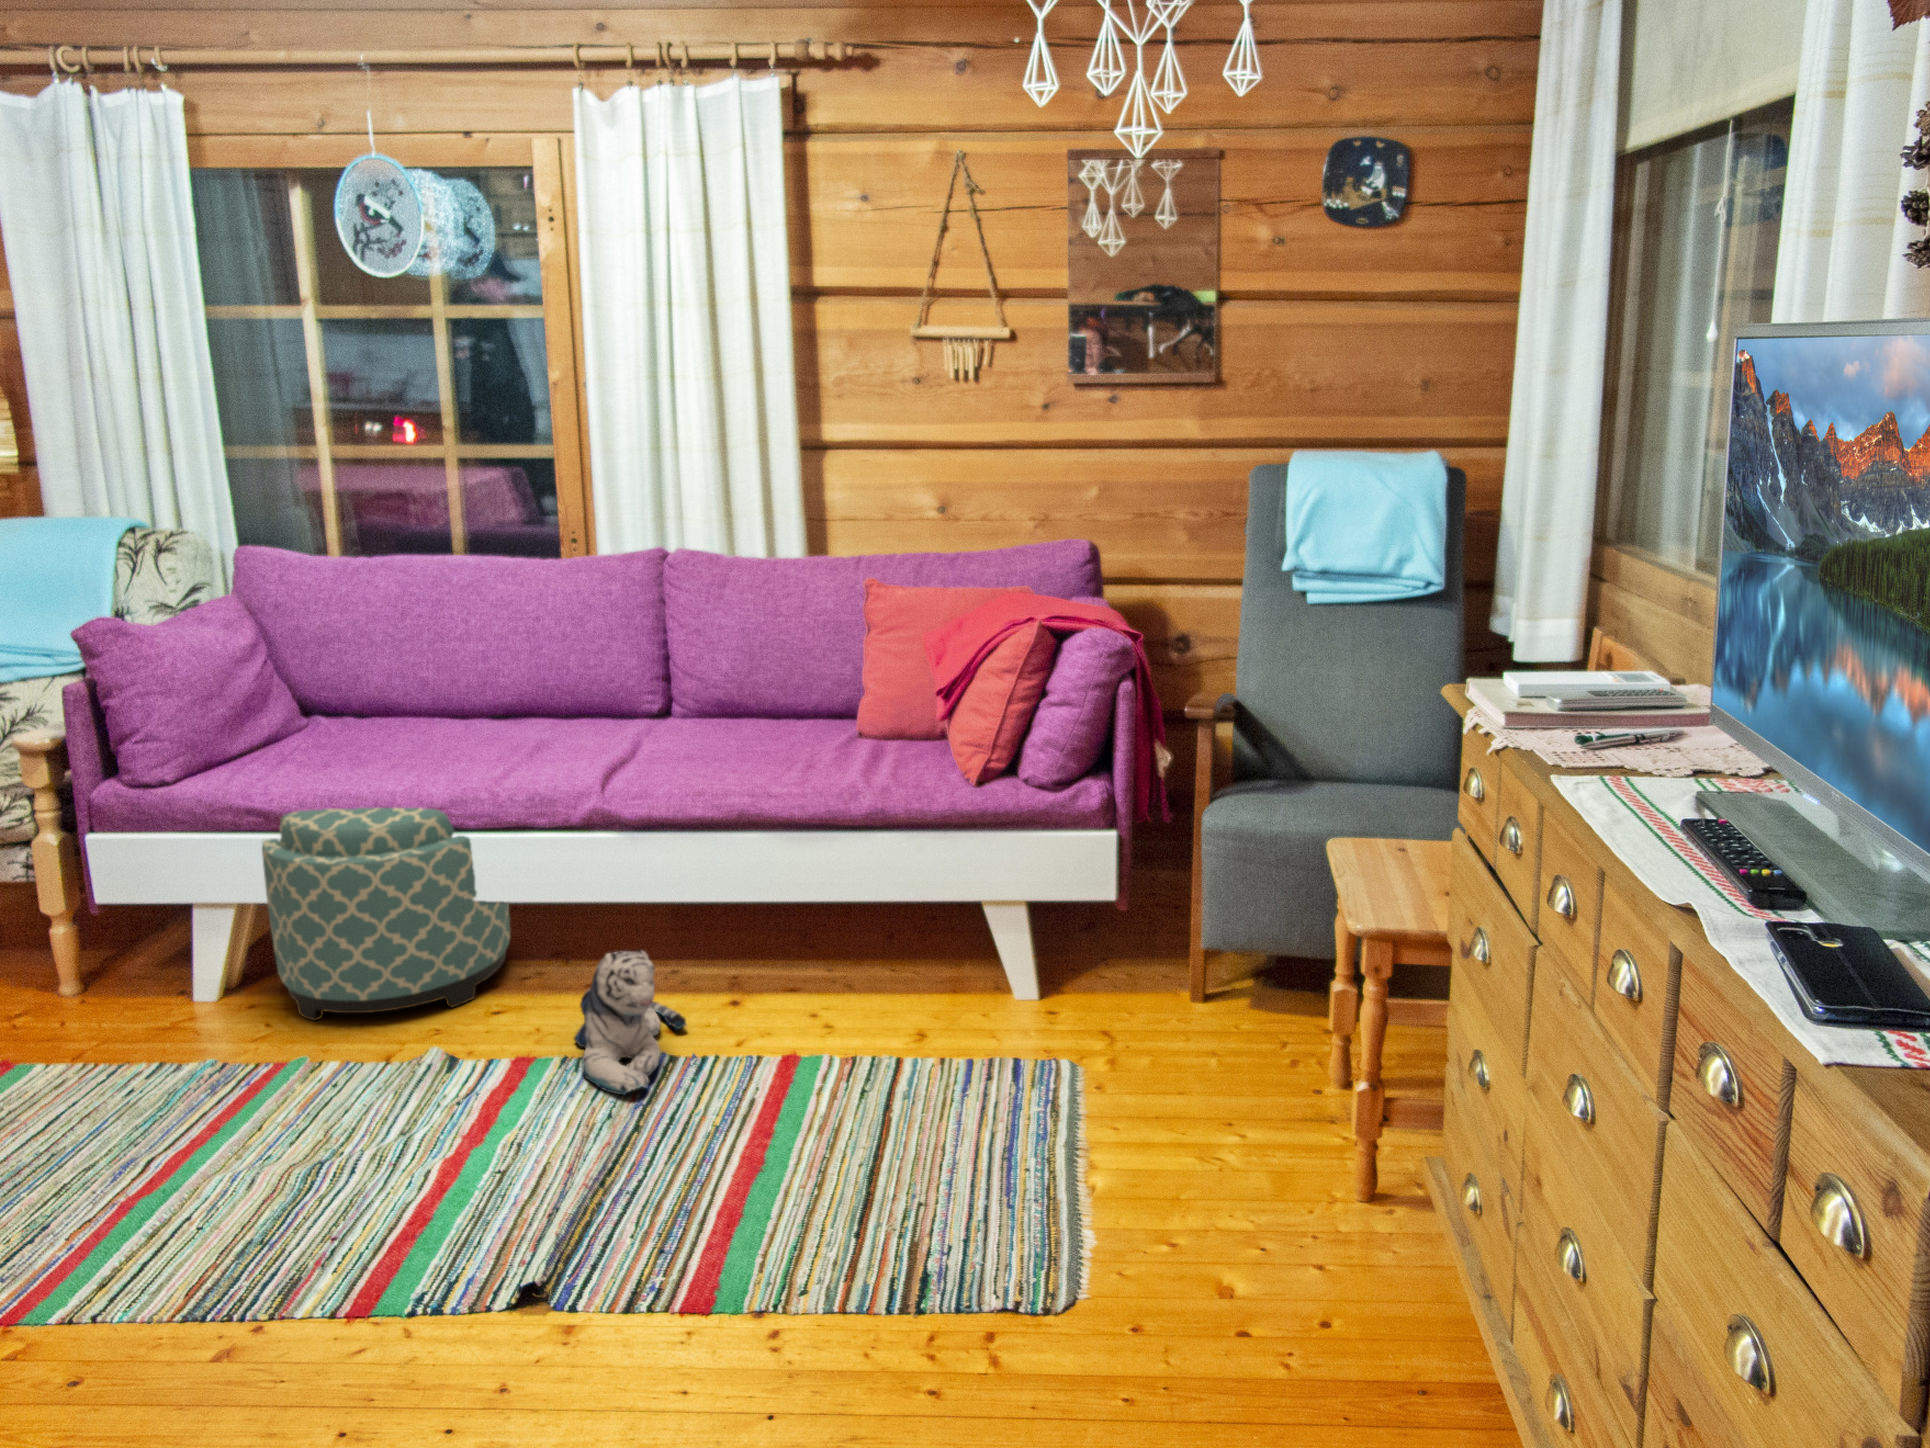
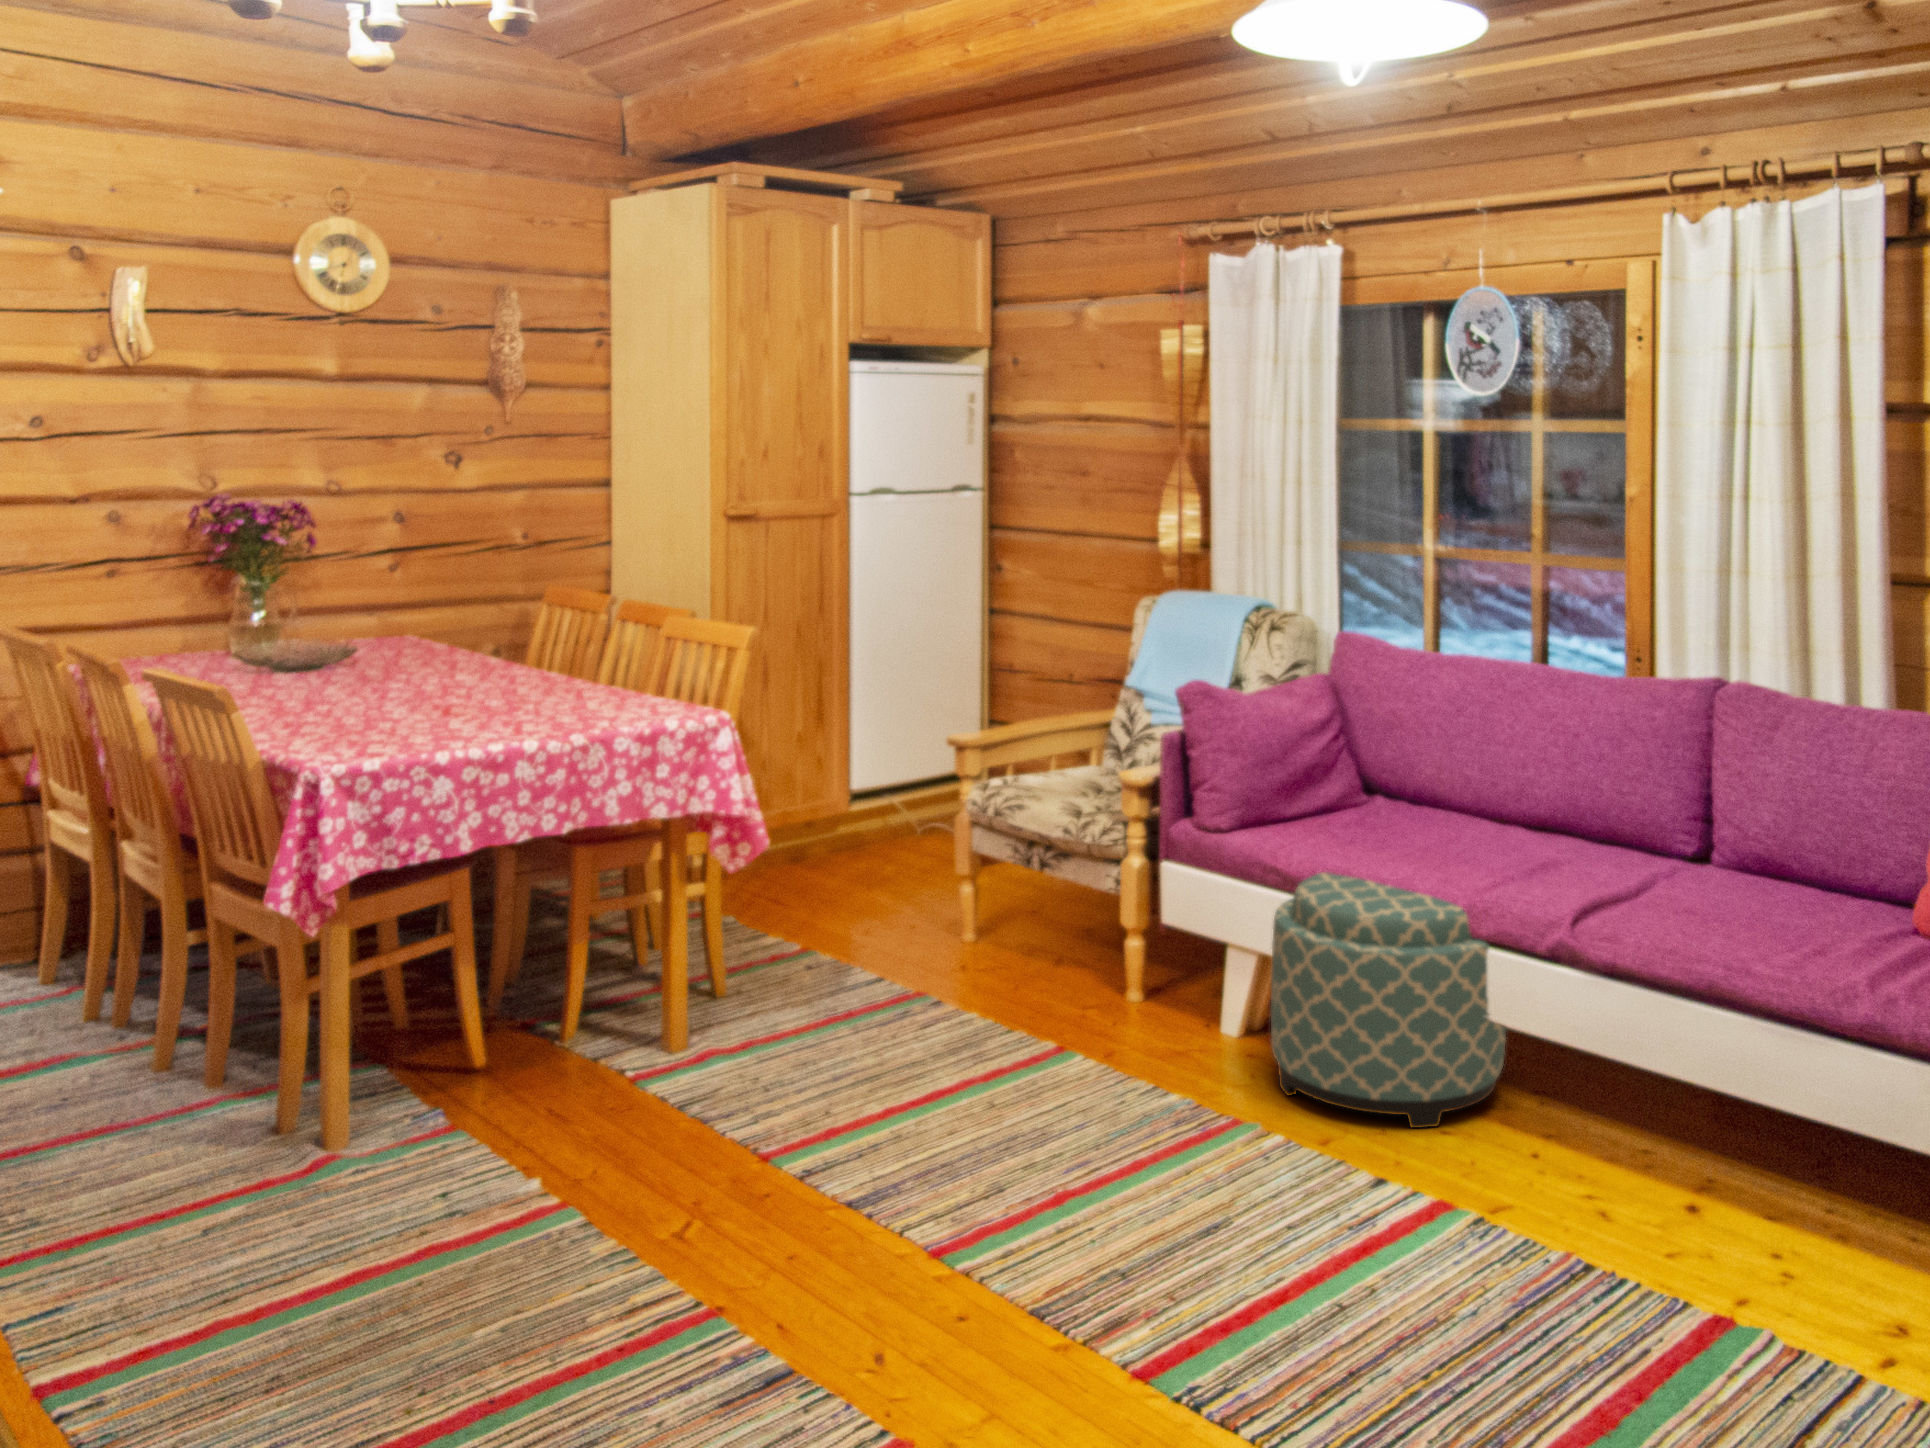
plush toy: present [574,950,686,1095] -> none [1486,1118,1632,1286]

